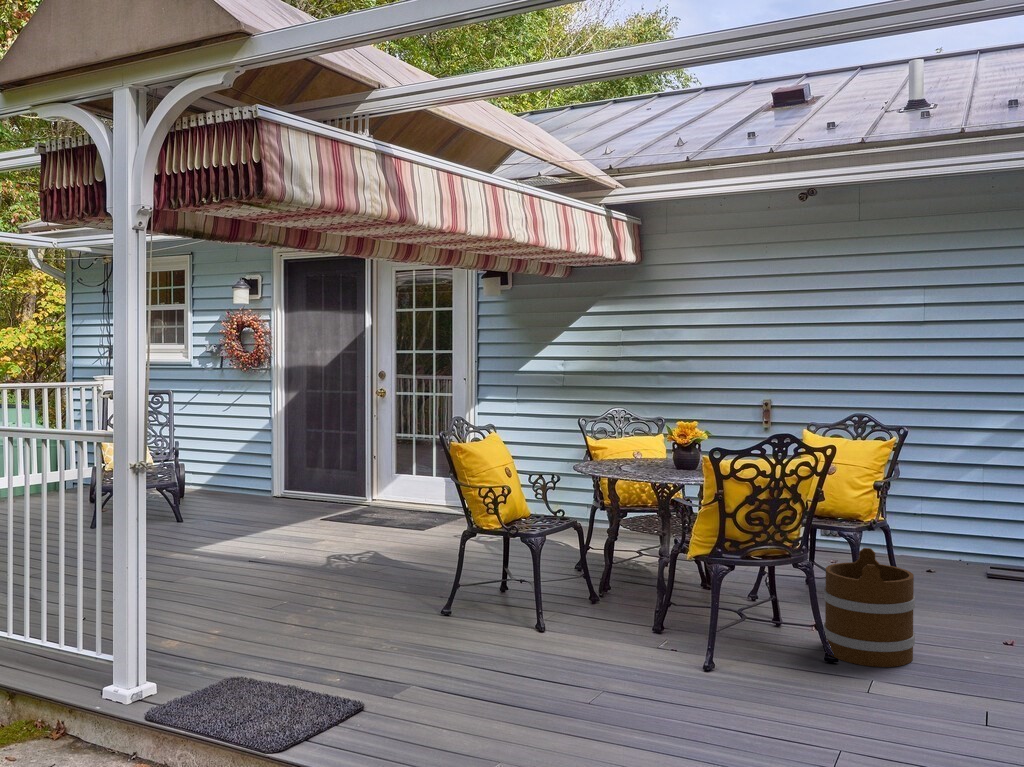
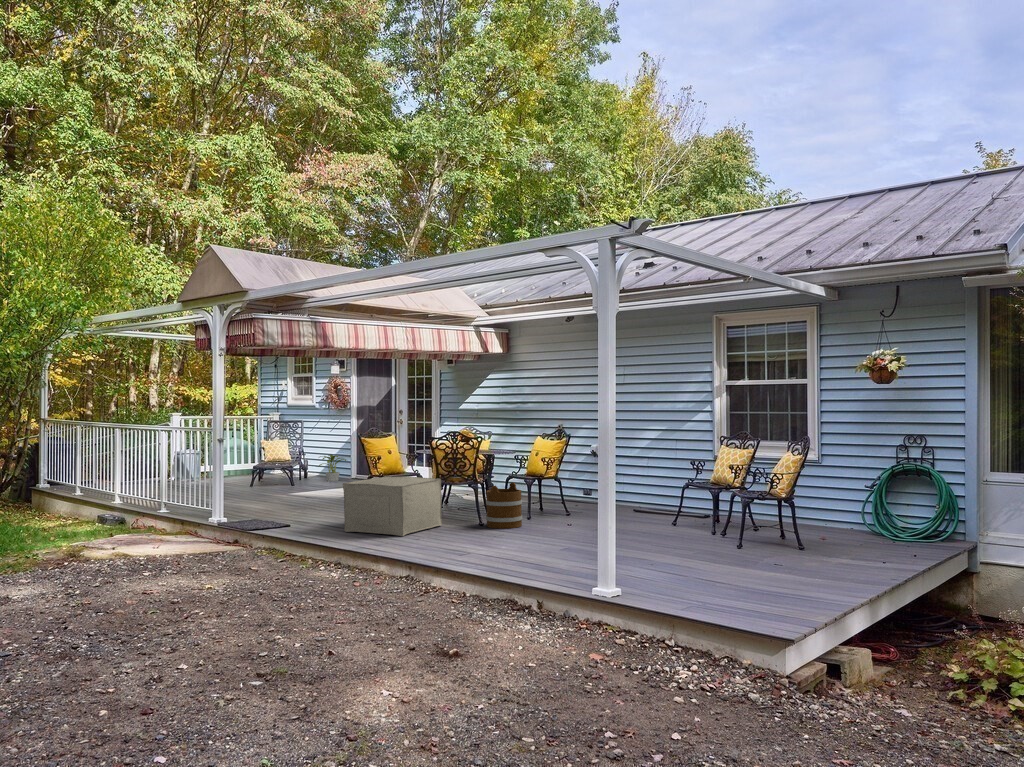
potted plant: none [212,453,270,502] -> present [319,455,346,481]
ottoman: none [534,540,736,729] -> present [343,476,442,536]

